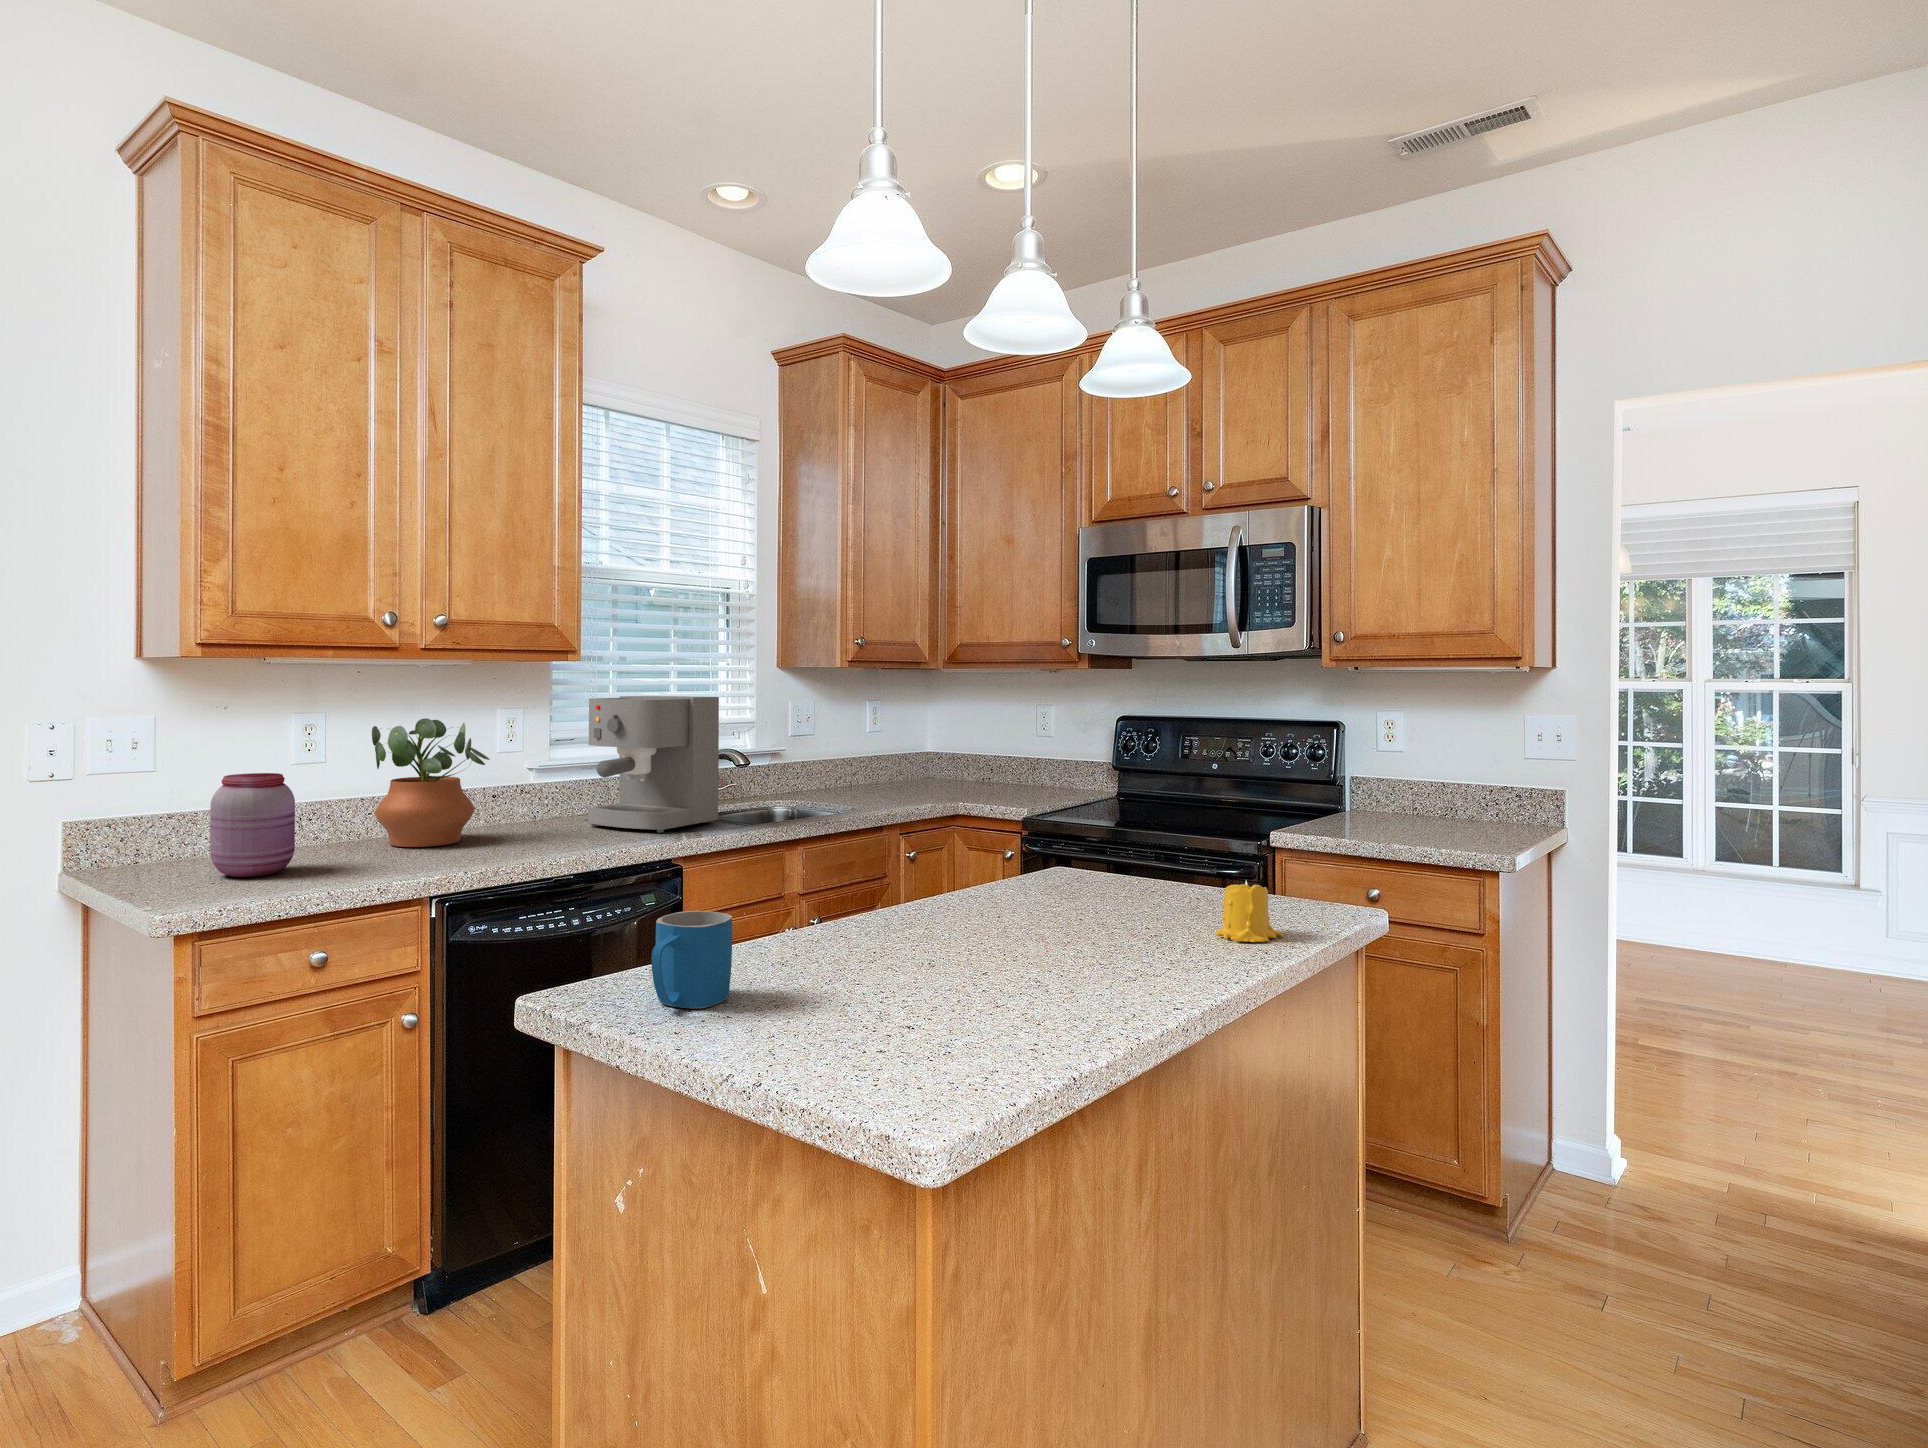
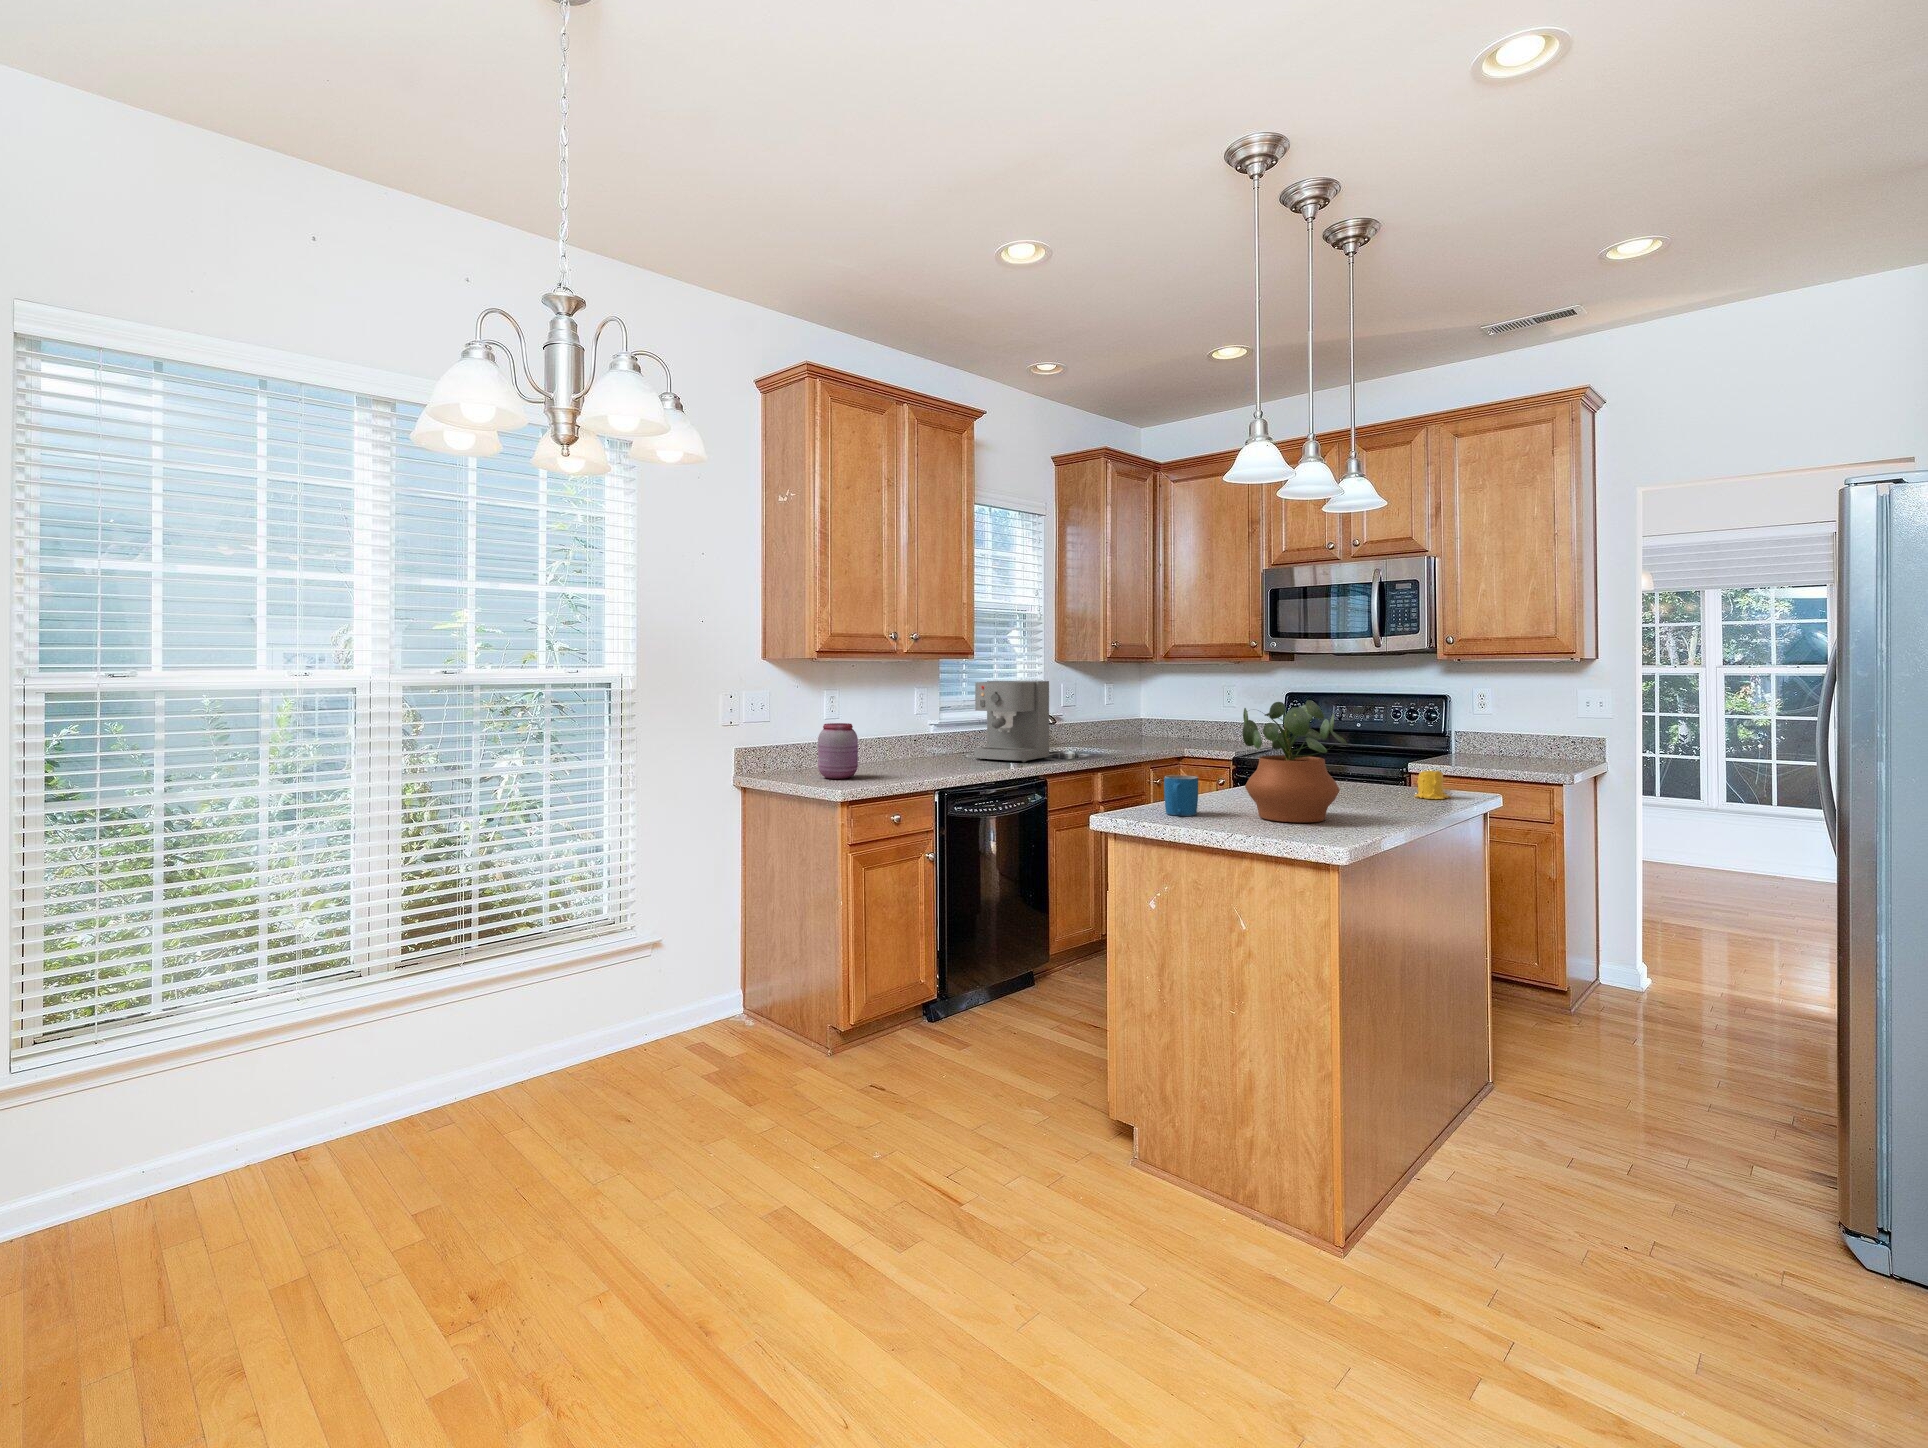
potted plant: present [372,718,490,847] -> present [1242,700,1348,823]

